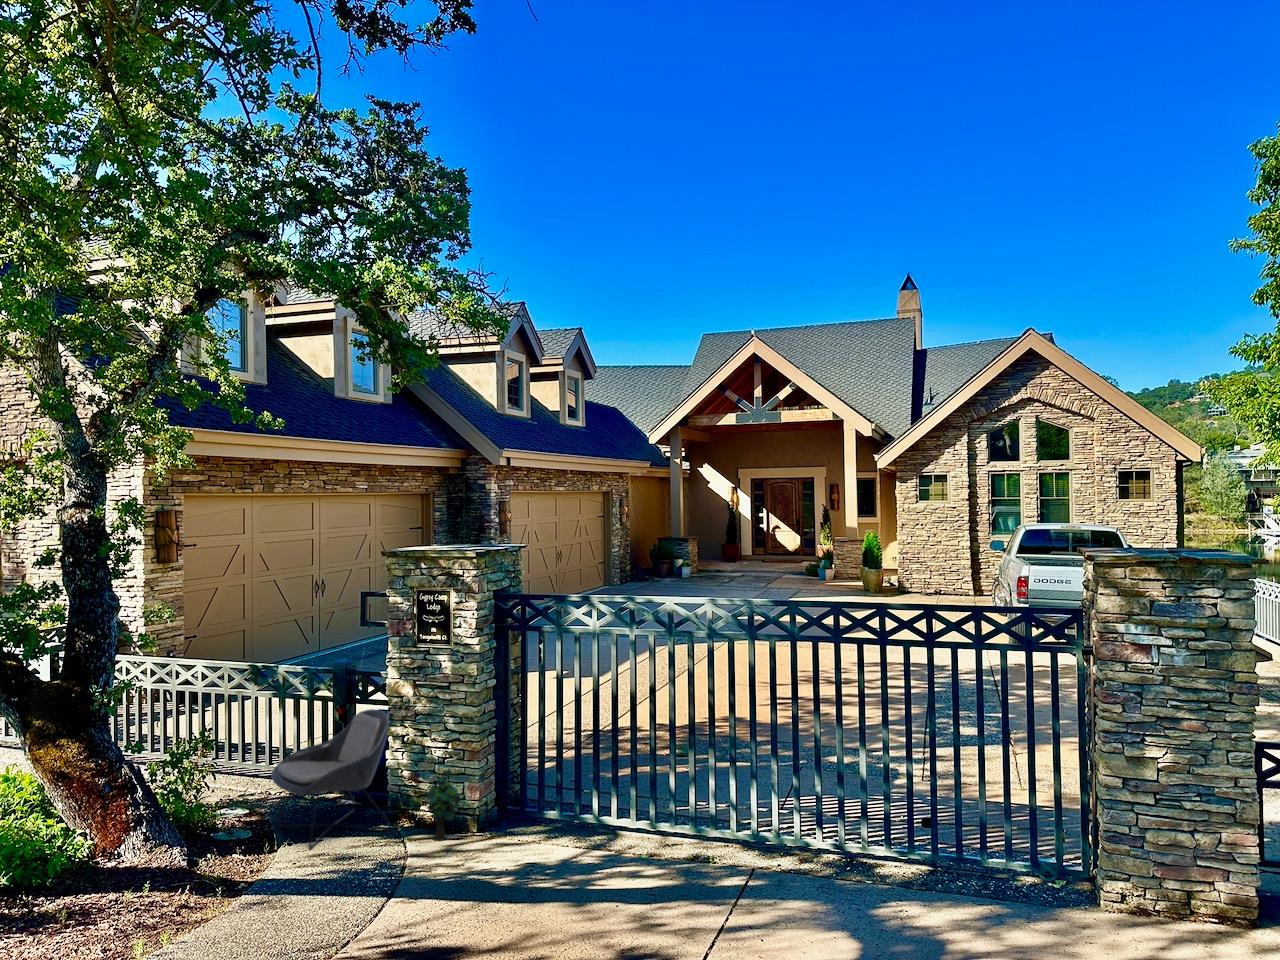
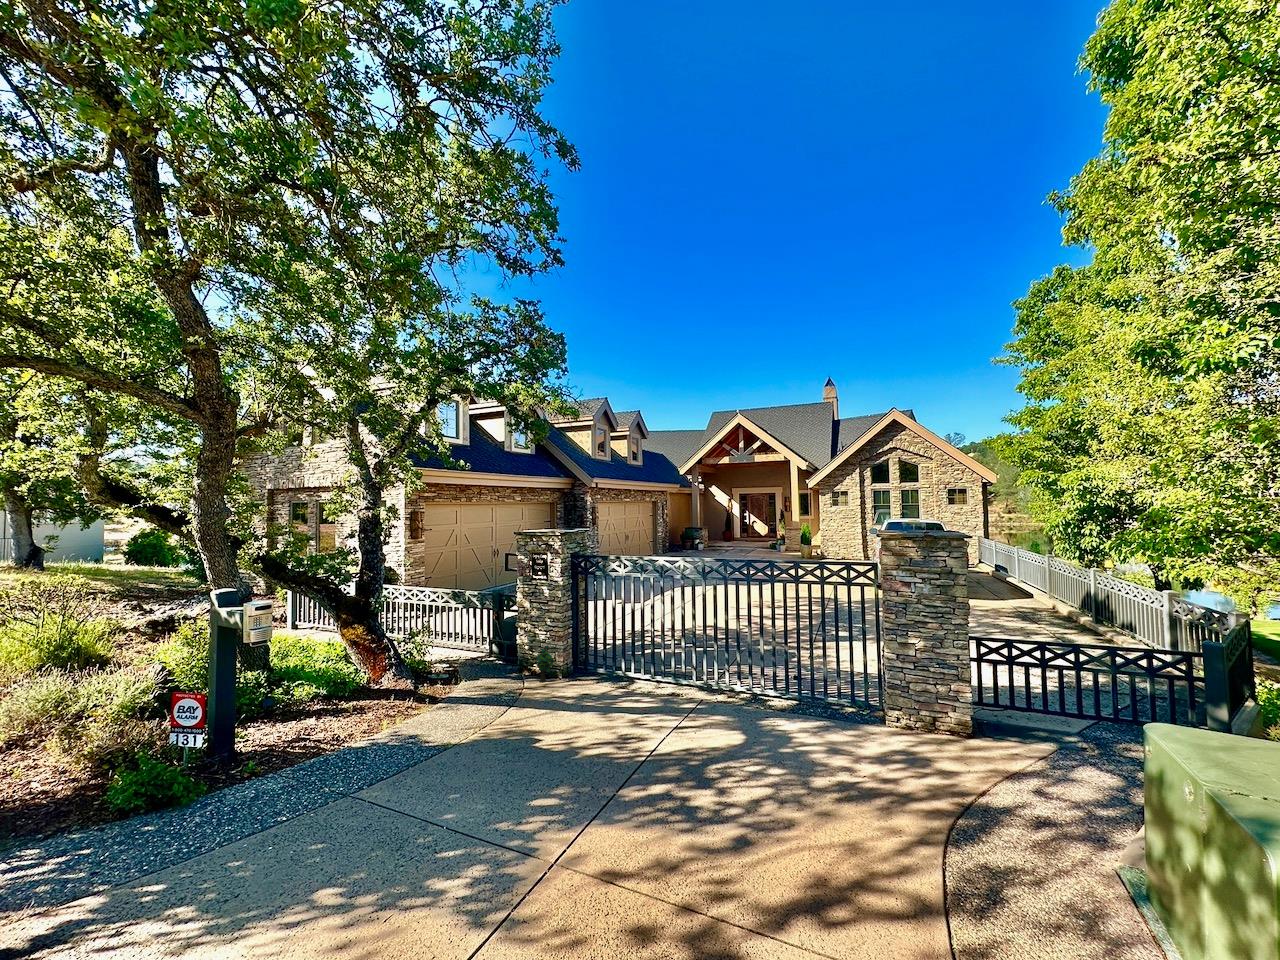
lounge chair: present [271,709,391,849] -> none [459,614,519,685]

